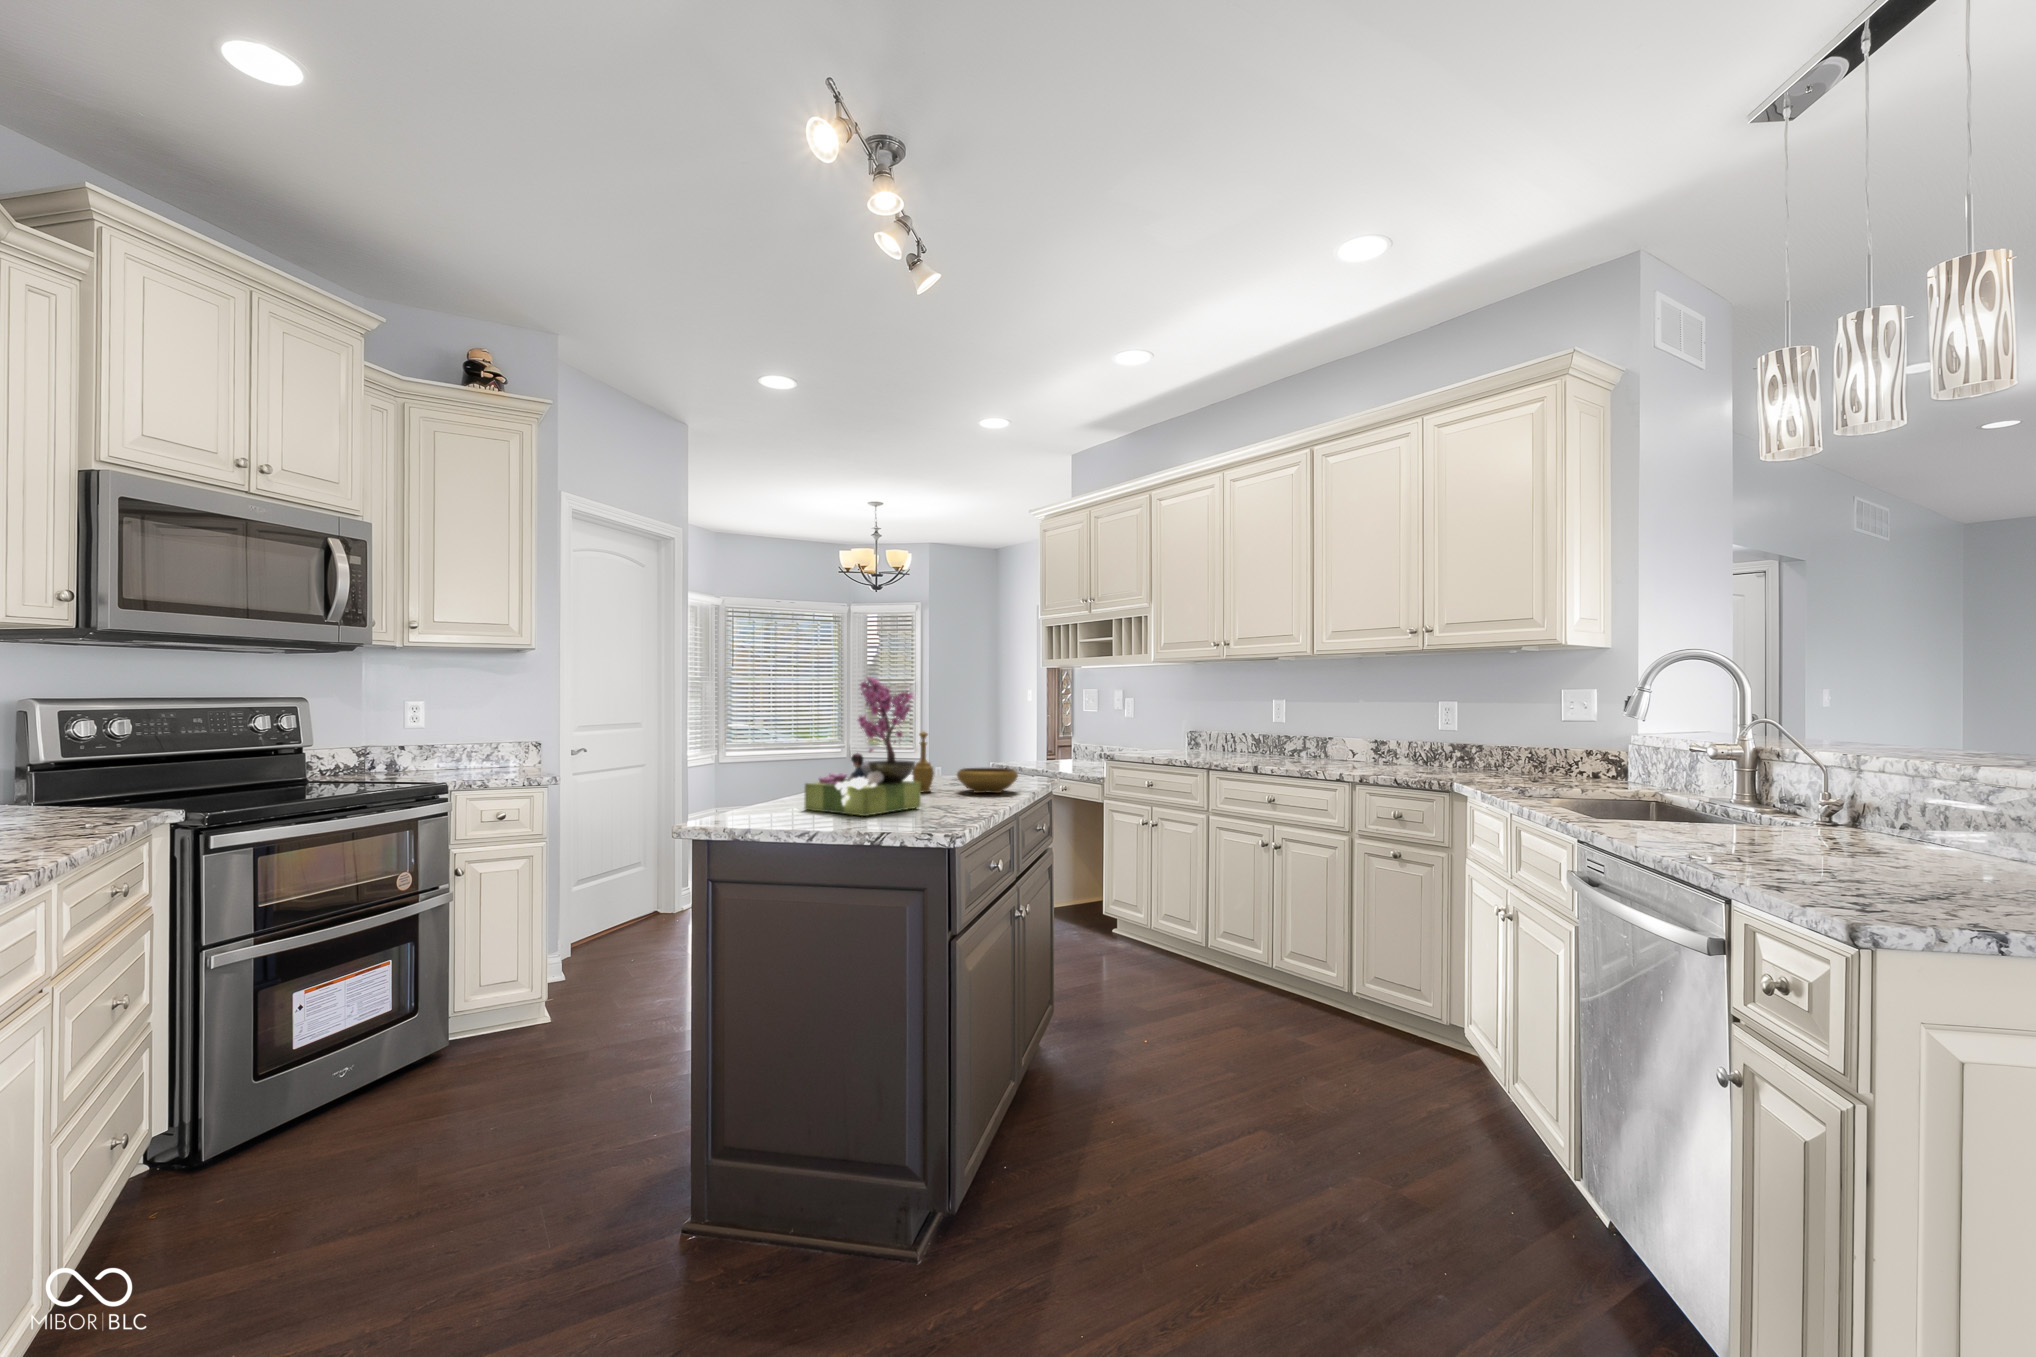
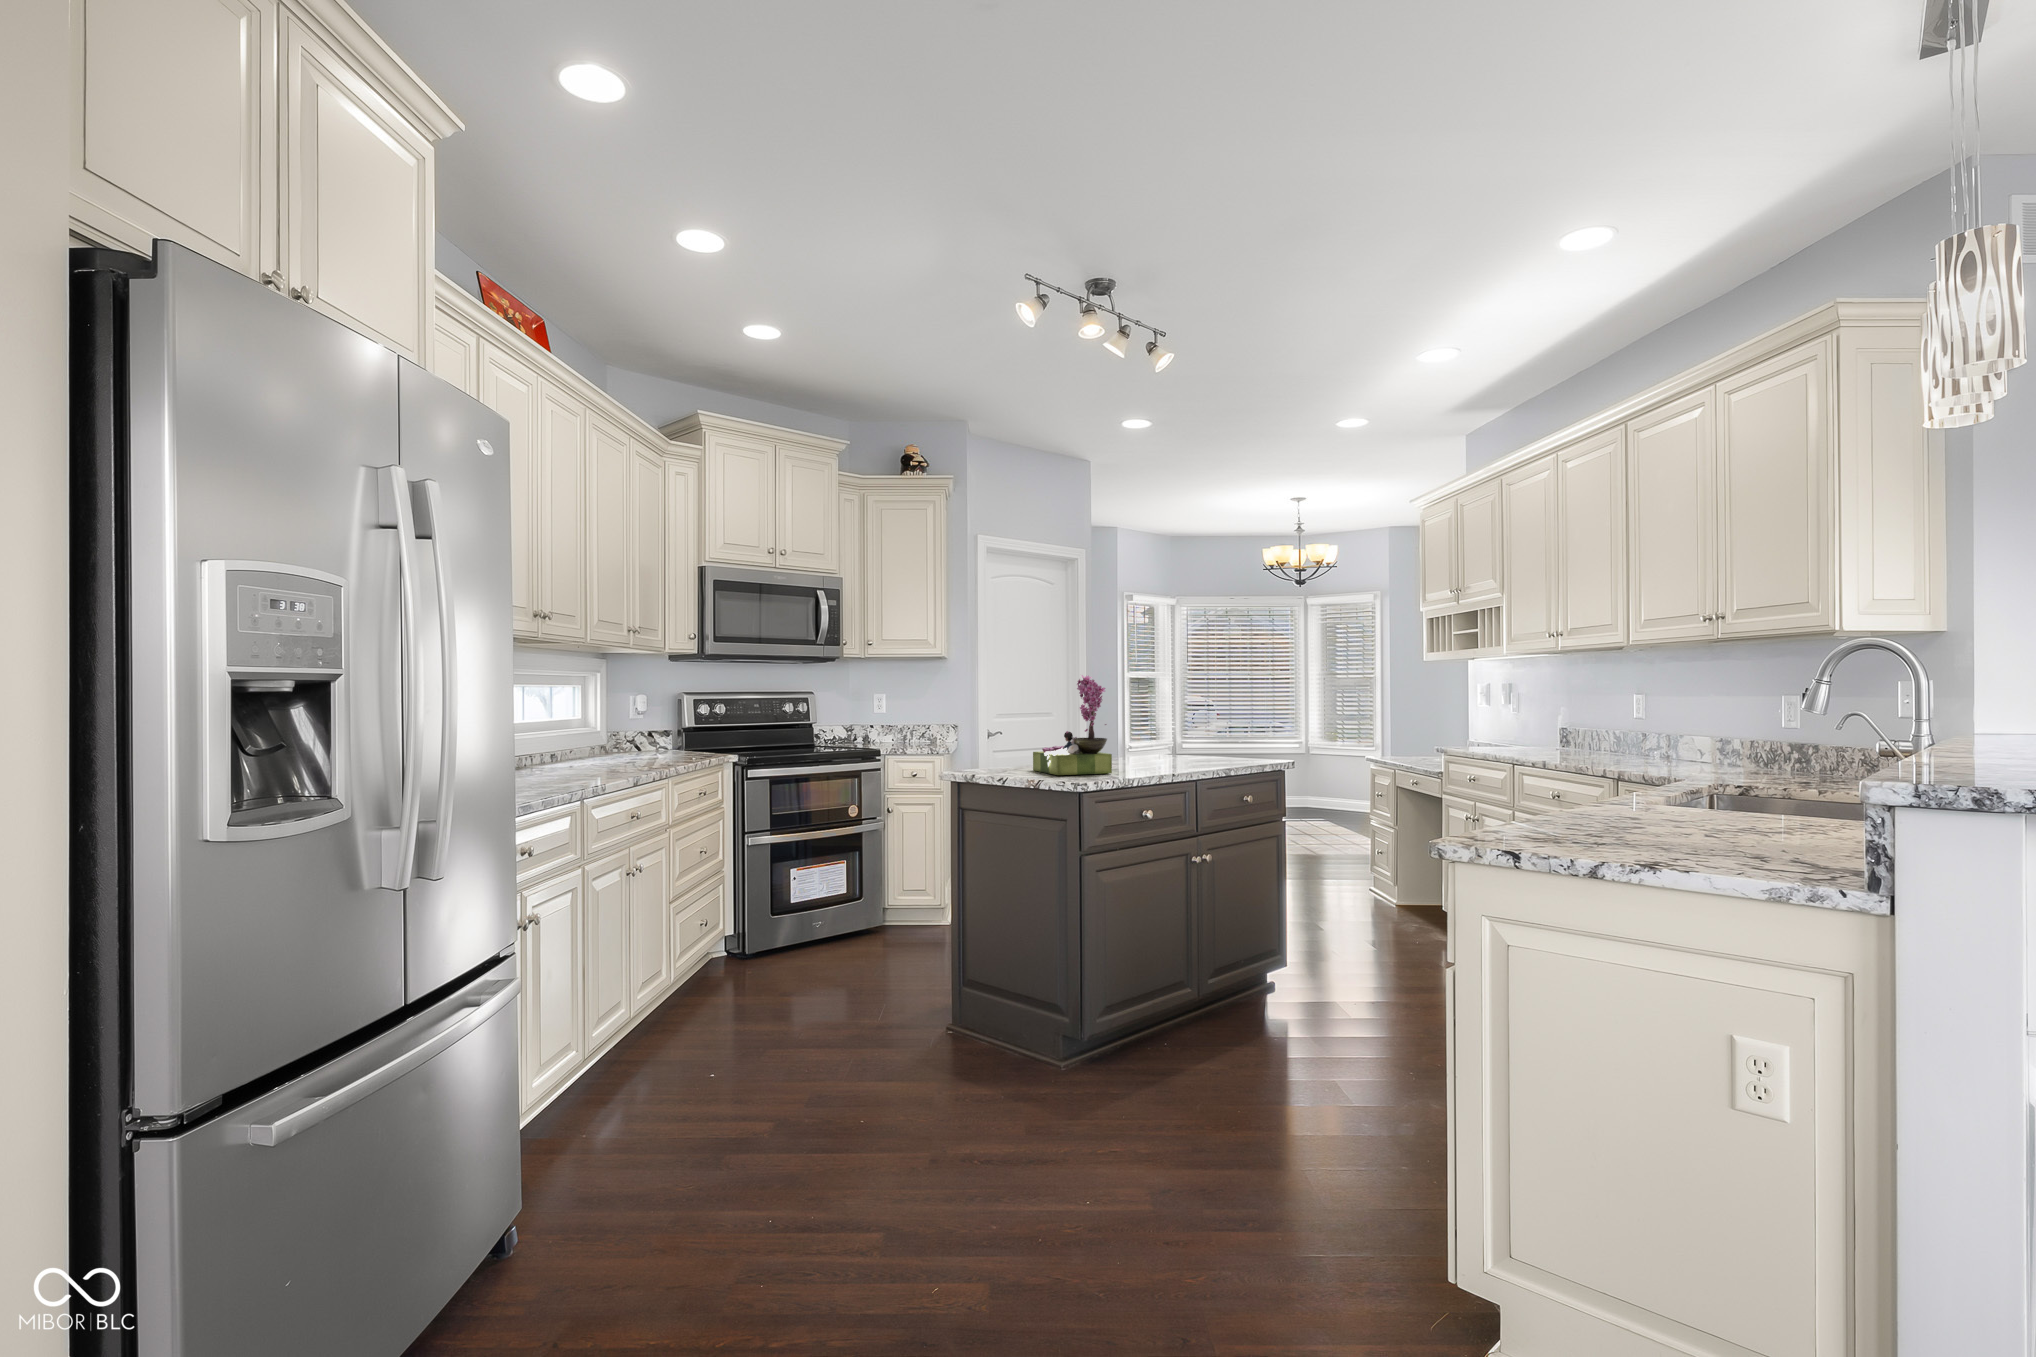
decorative bowl: present [912,732,1018,793] -> none [1140,717,1223,768]

